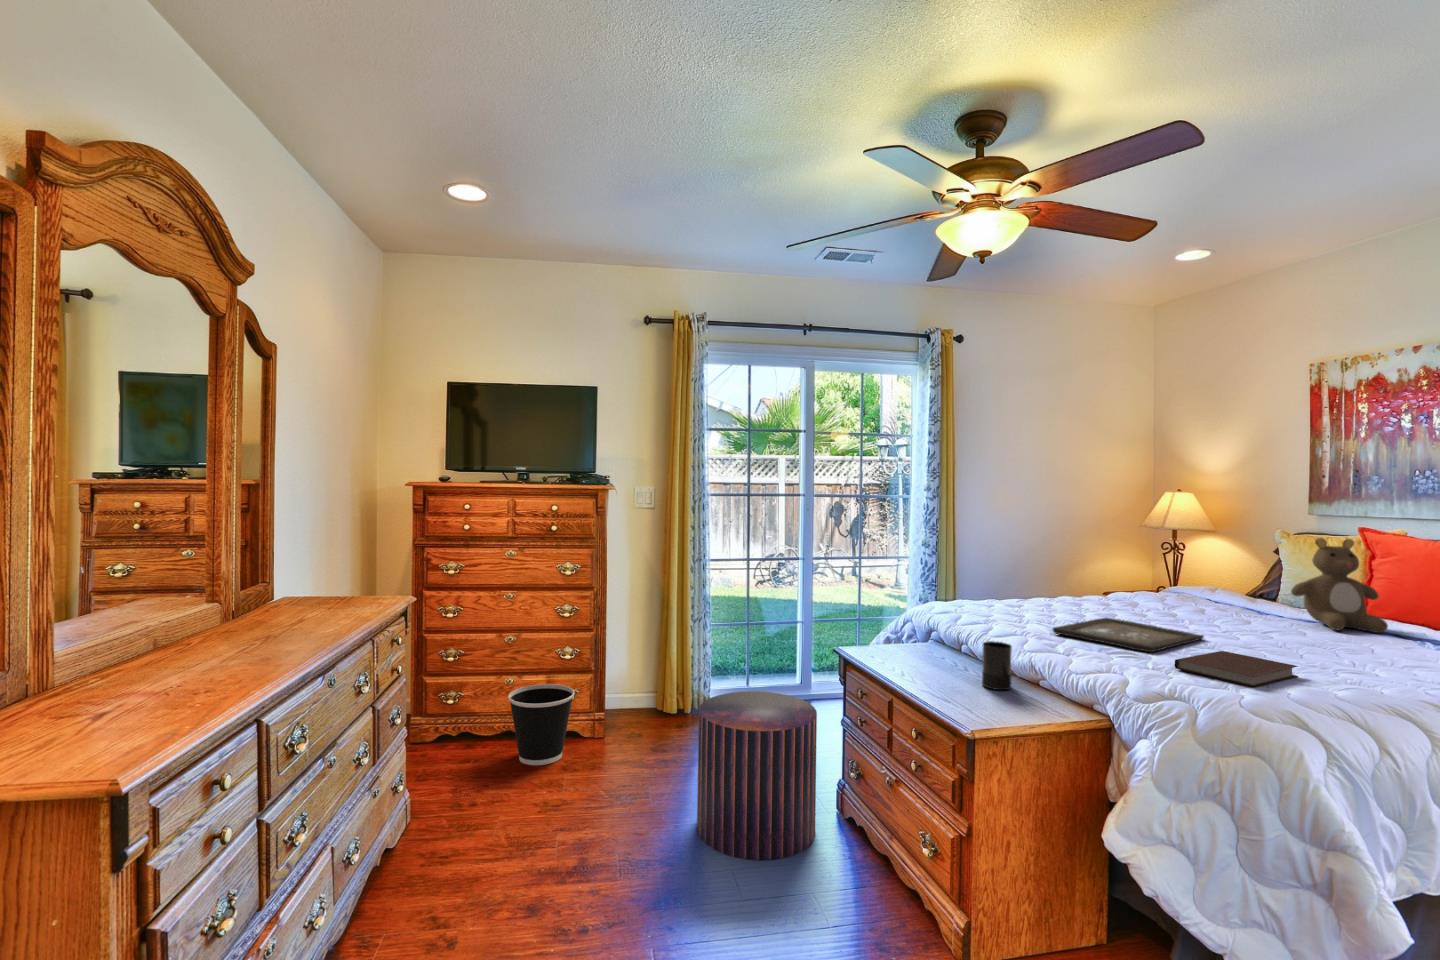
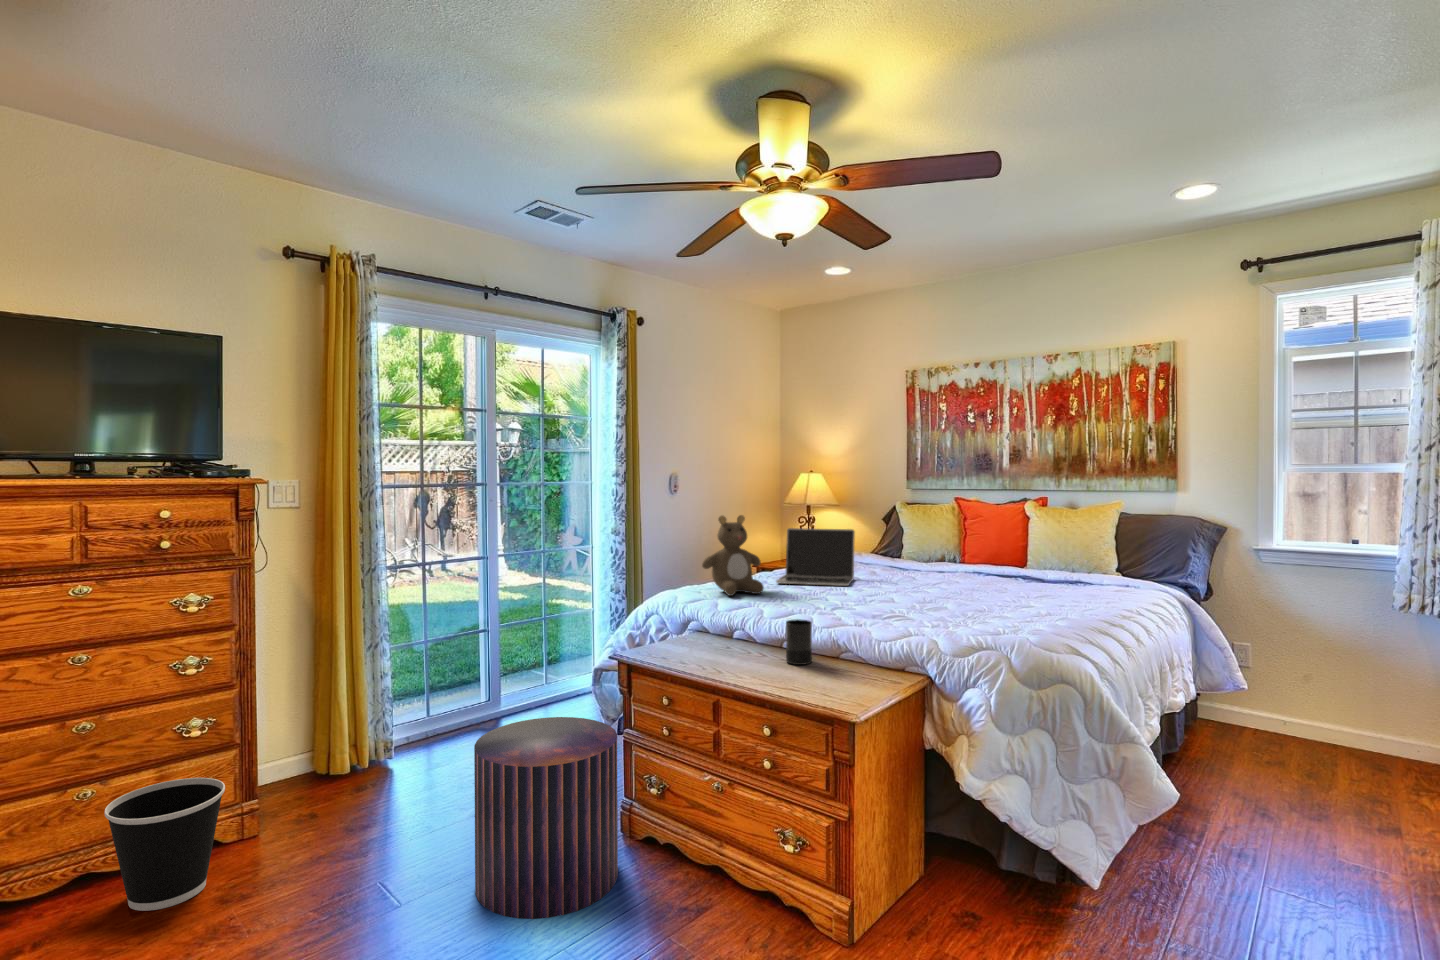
teddy bear: present [1291,538,1388,633] -> present [702,515,764,596]
laptop: none [1060,550,1172,619] -> present [776,528,855,586]
tray: present [1053,618,1204,652] -> none [809,587,907,611]
notebook: present [1175,651,1298,687] -> none [927,602,995,626]

